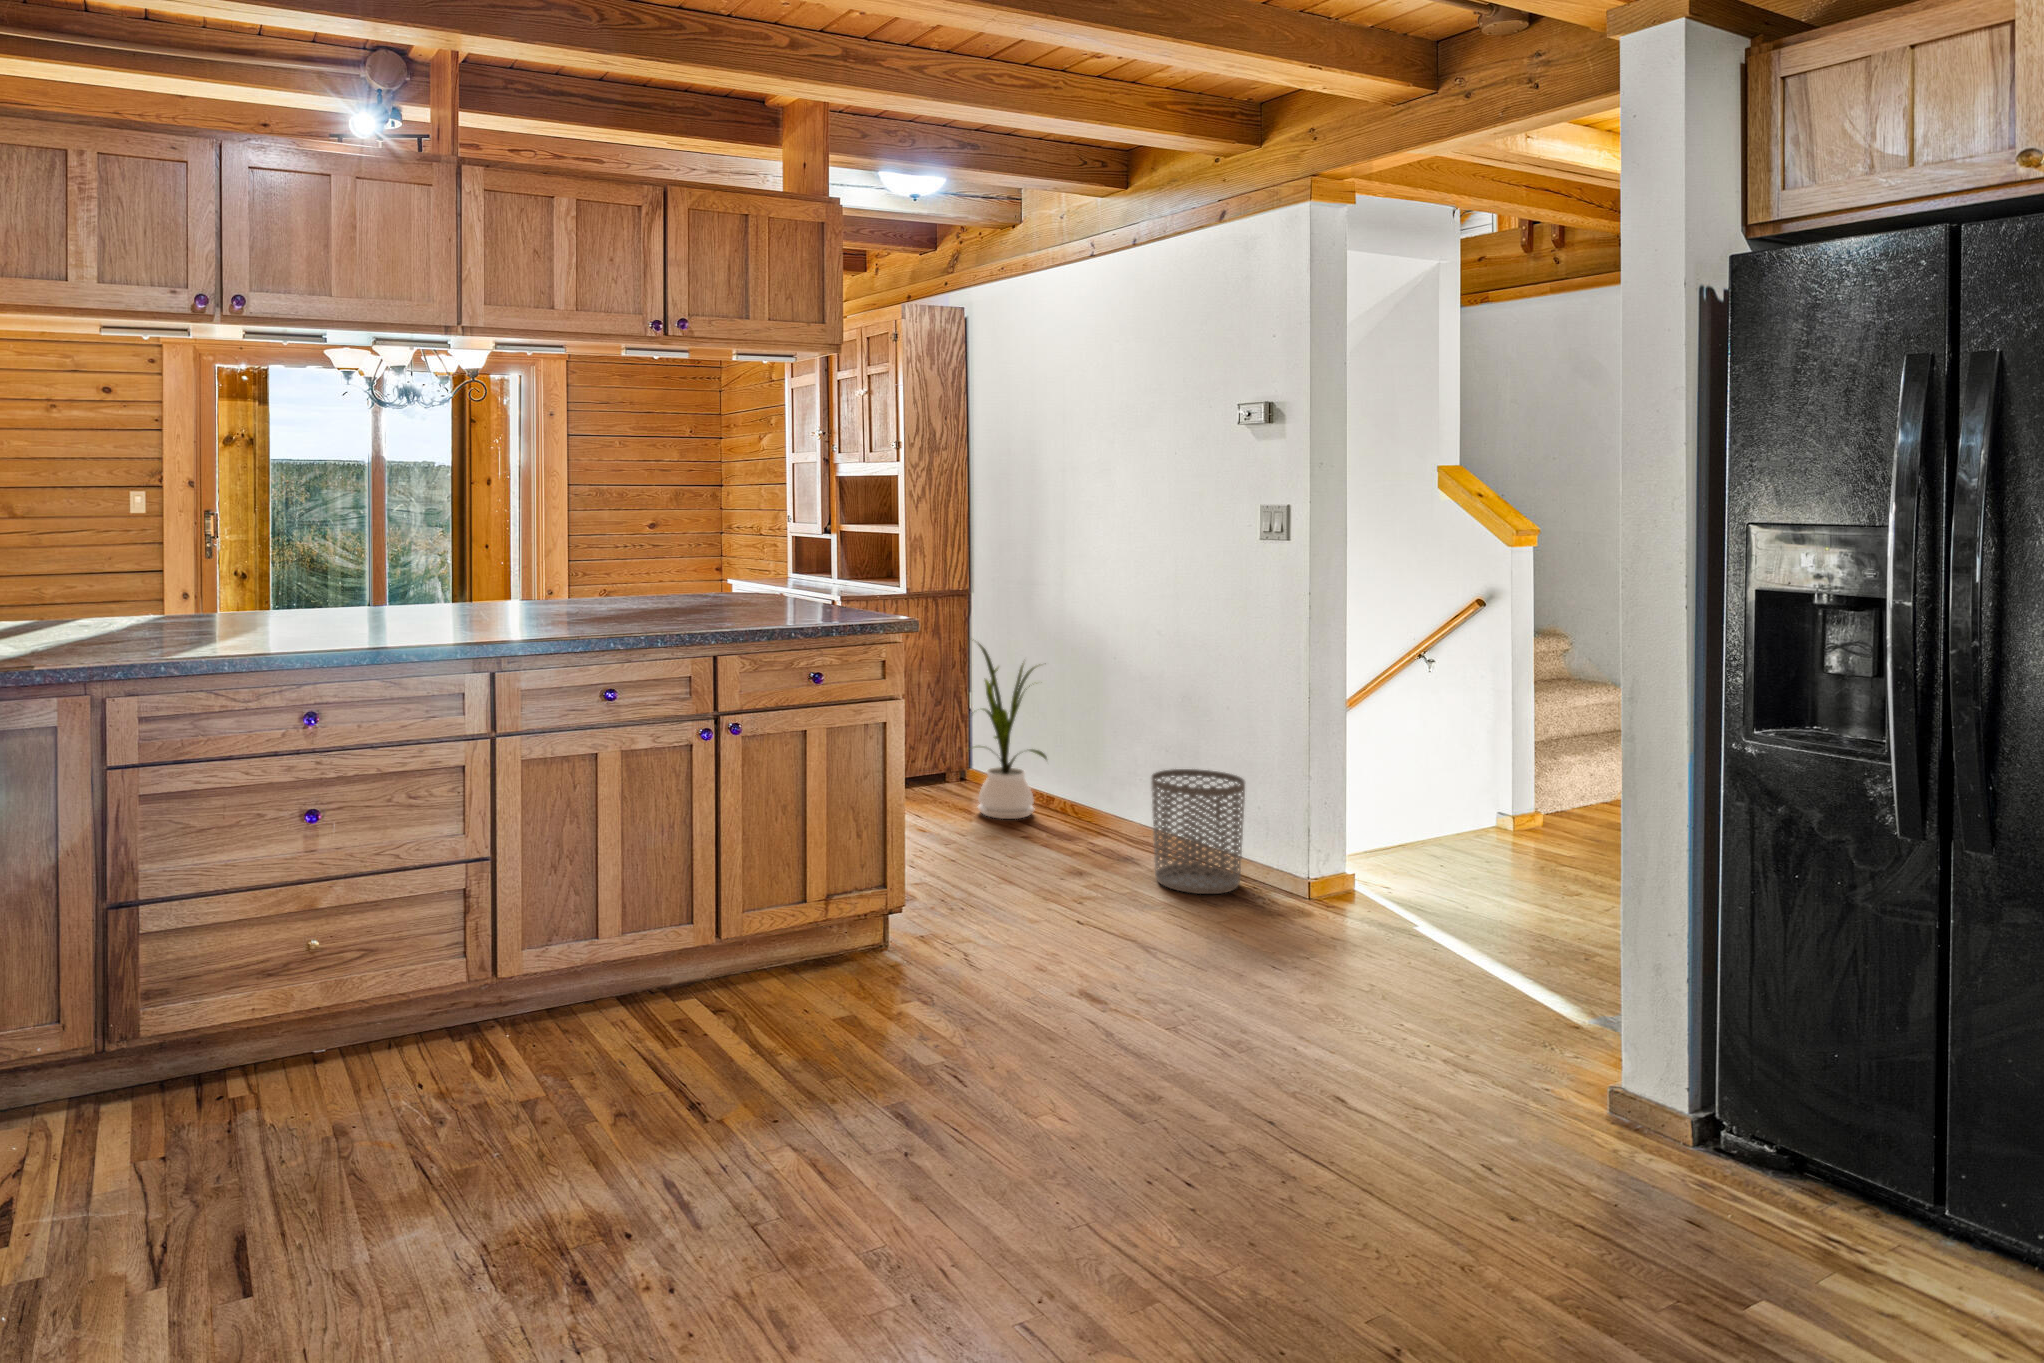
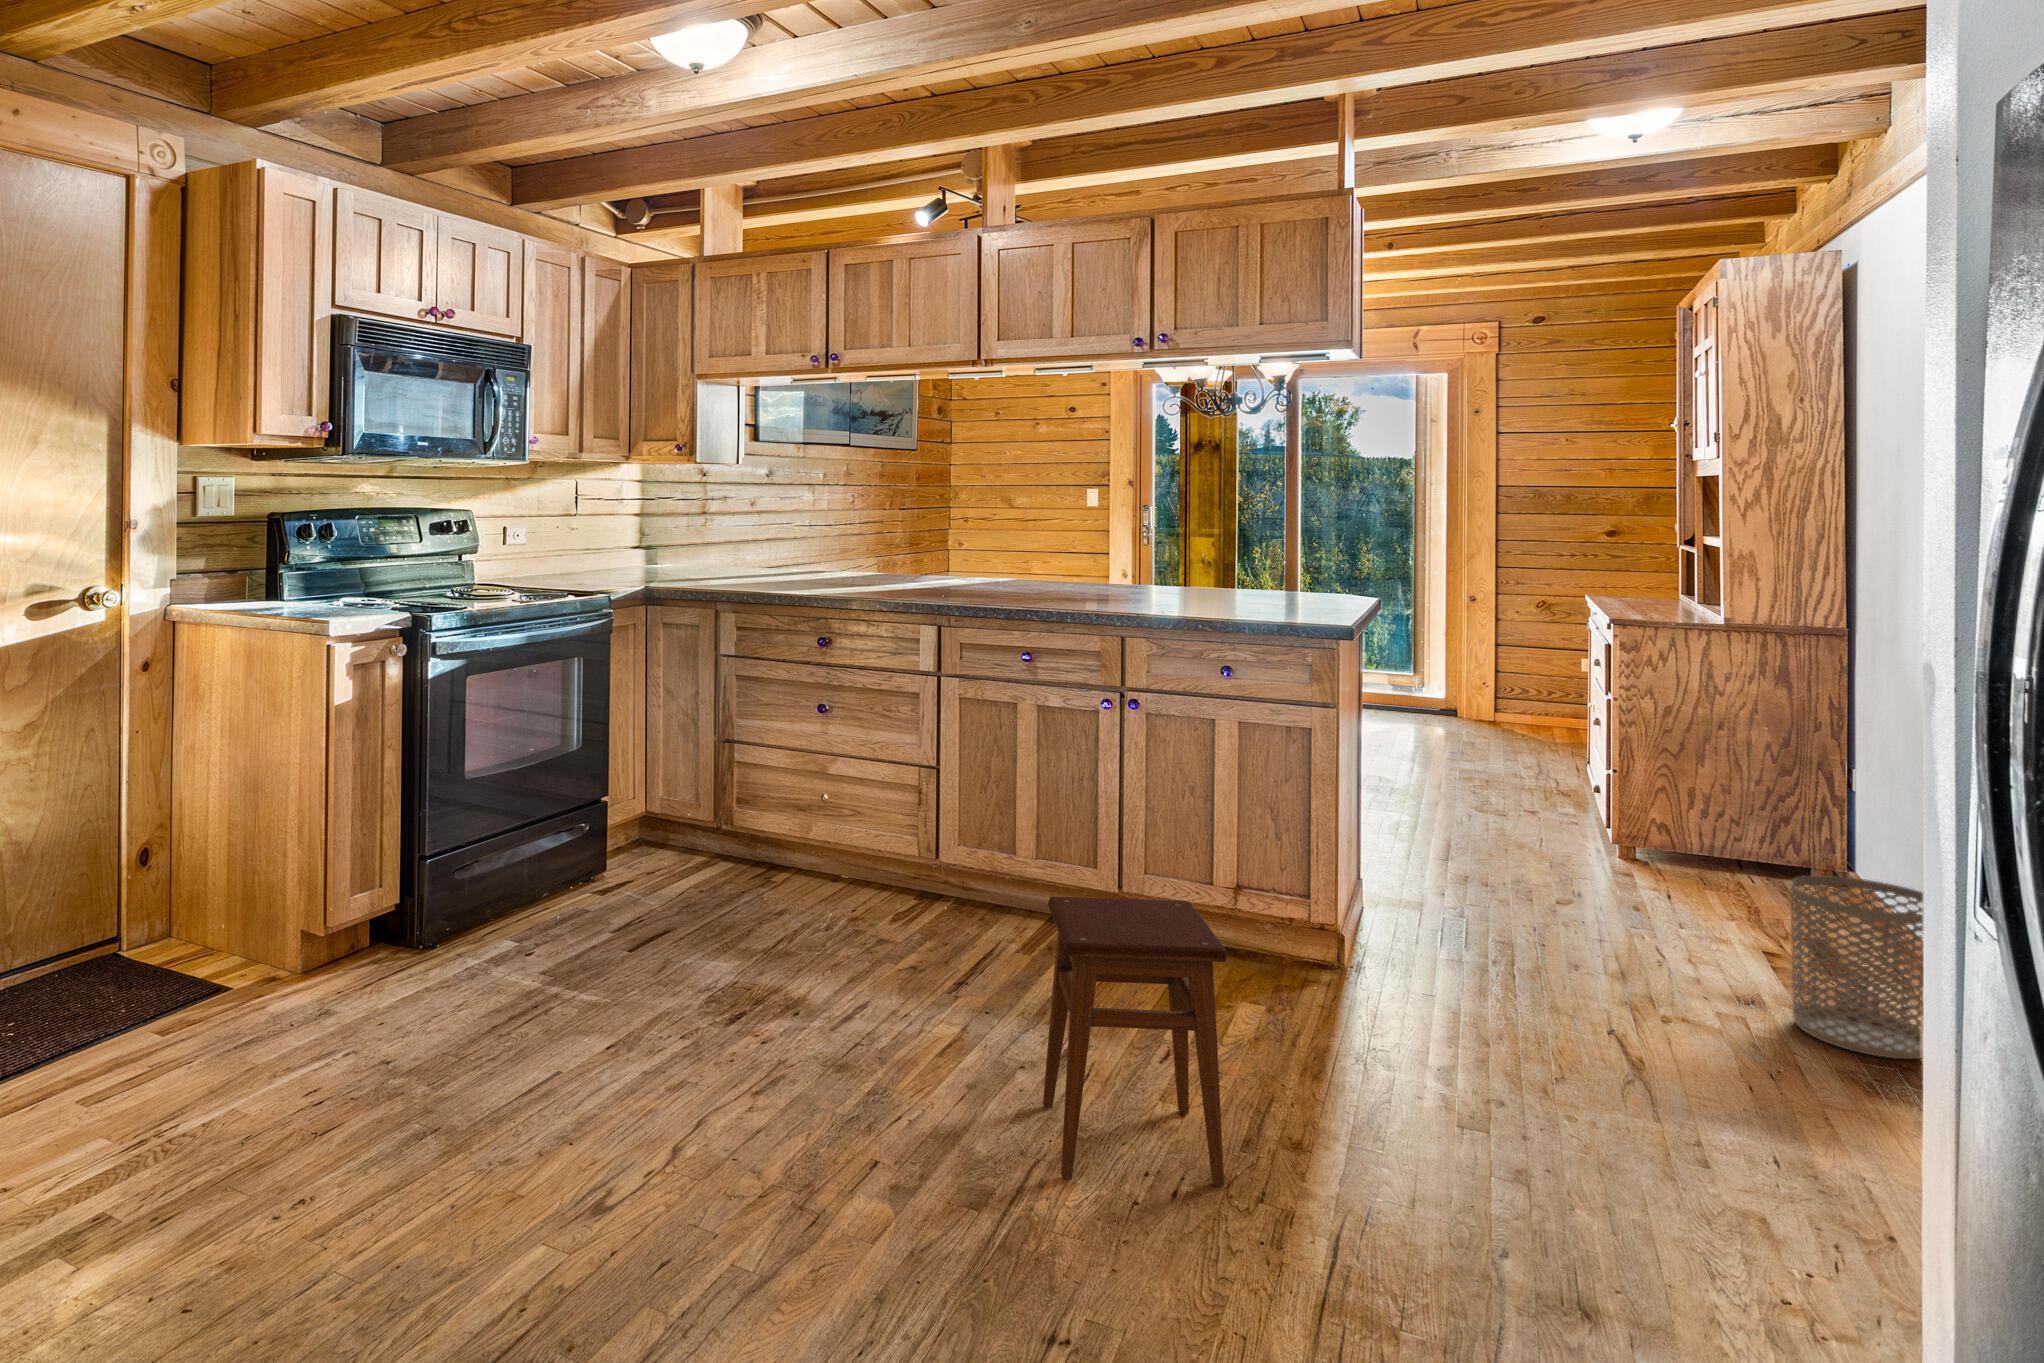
house plant: present [973,639,1047,819] -> none [1729,681,1861,921]
stool: none [1044,909,1264,1242] -> present [1043,897,1227,1186]

